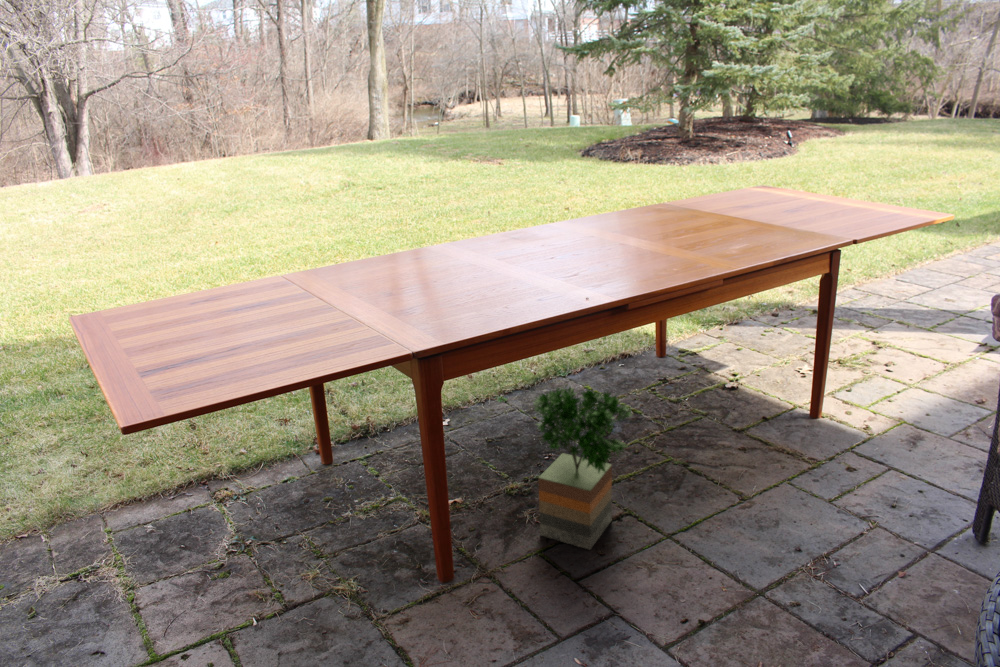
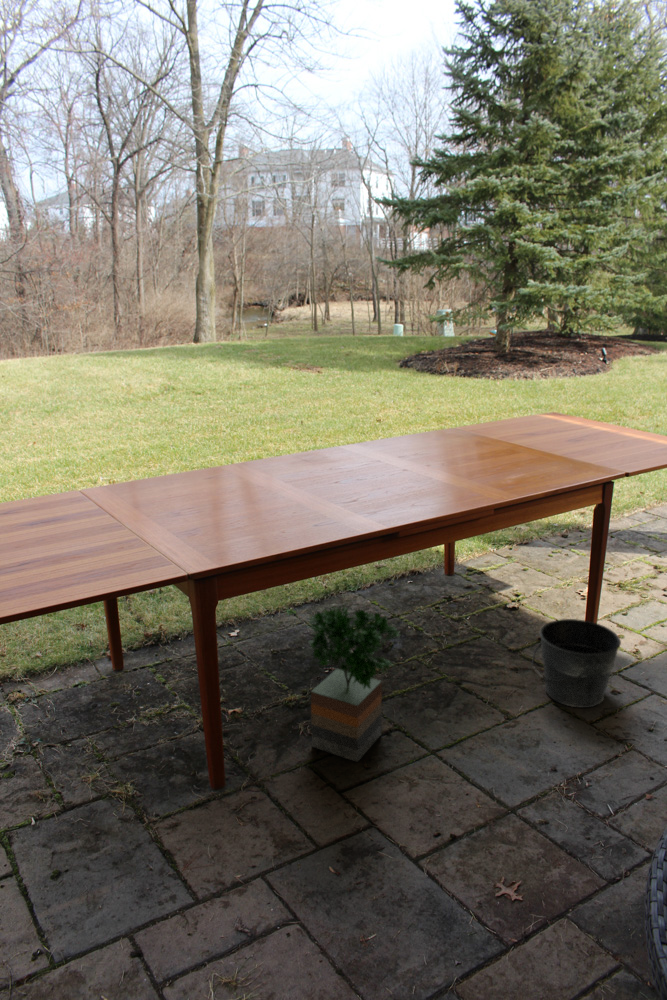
bucket: none [763,395,861,486] -> present [531,619,621,708]

